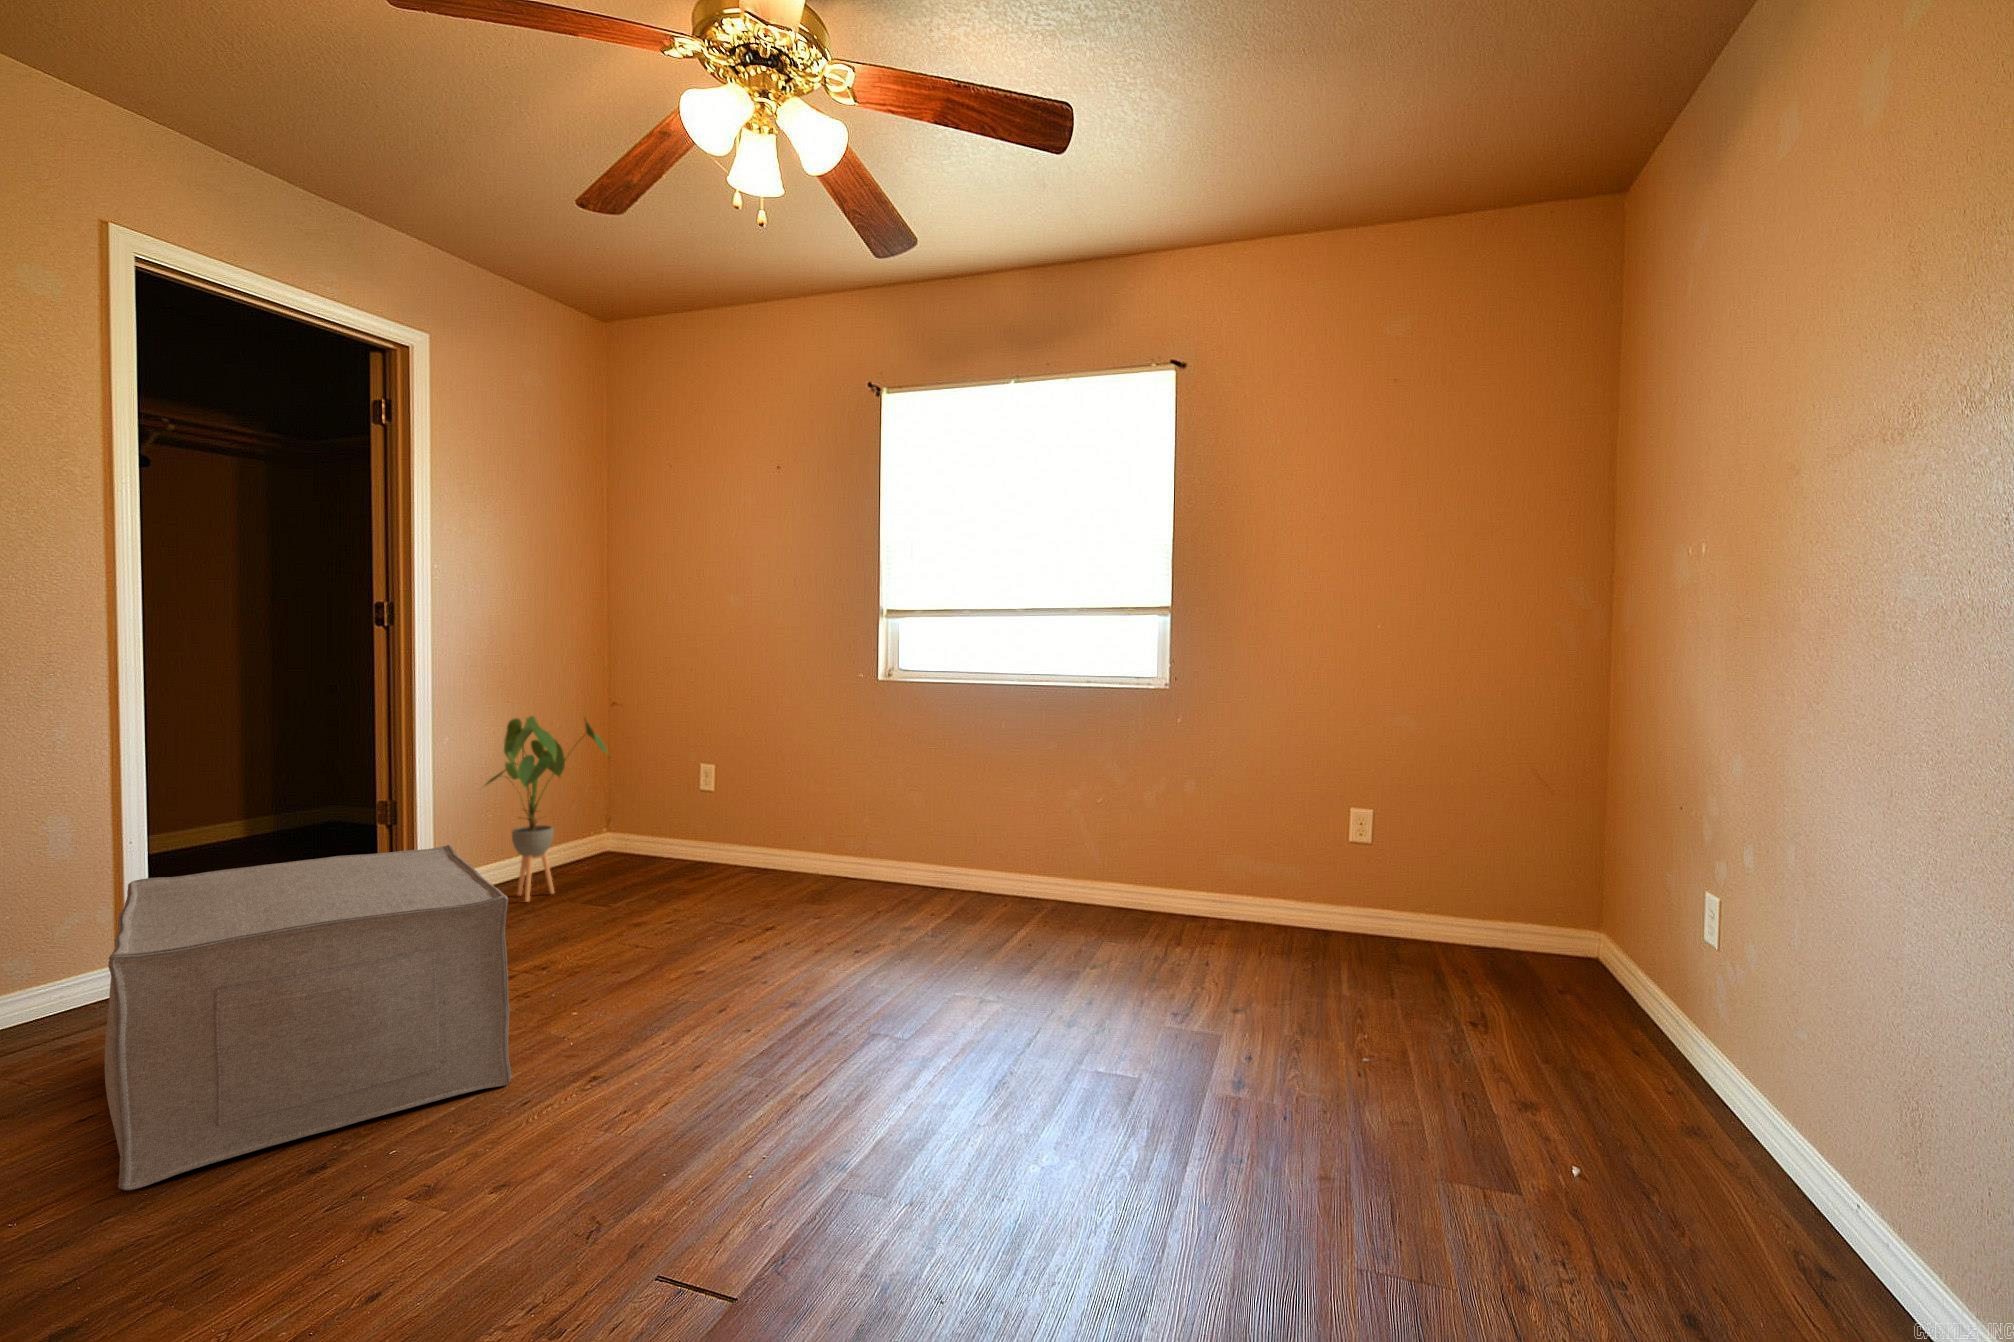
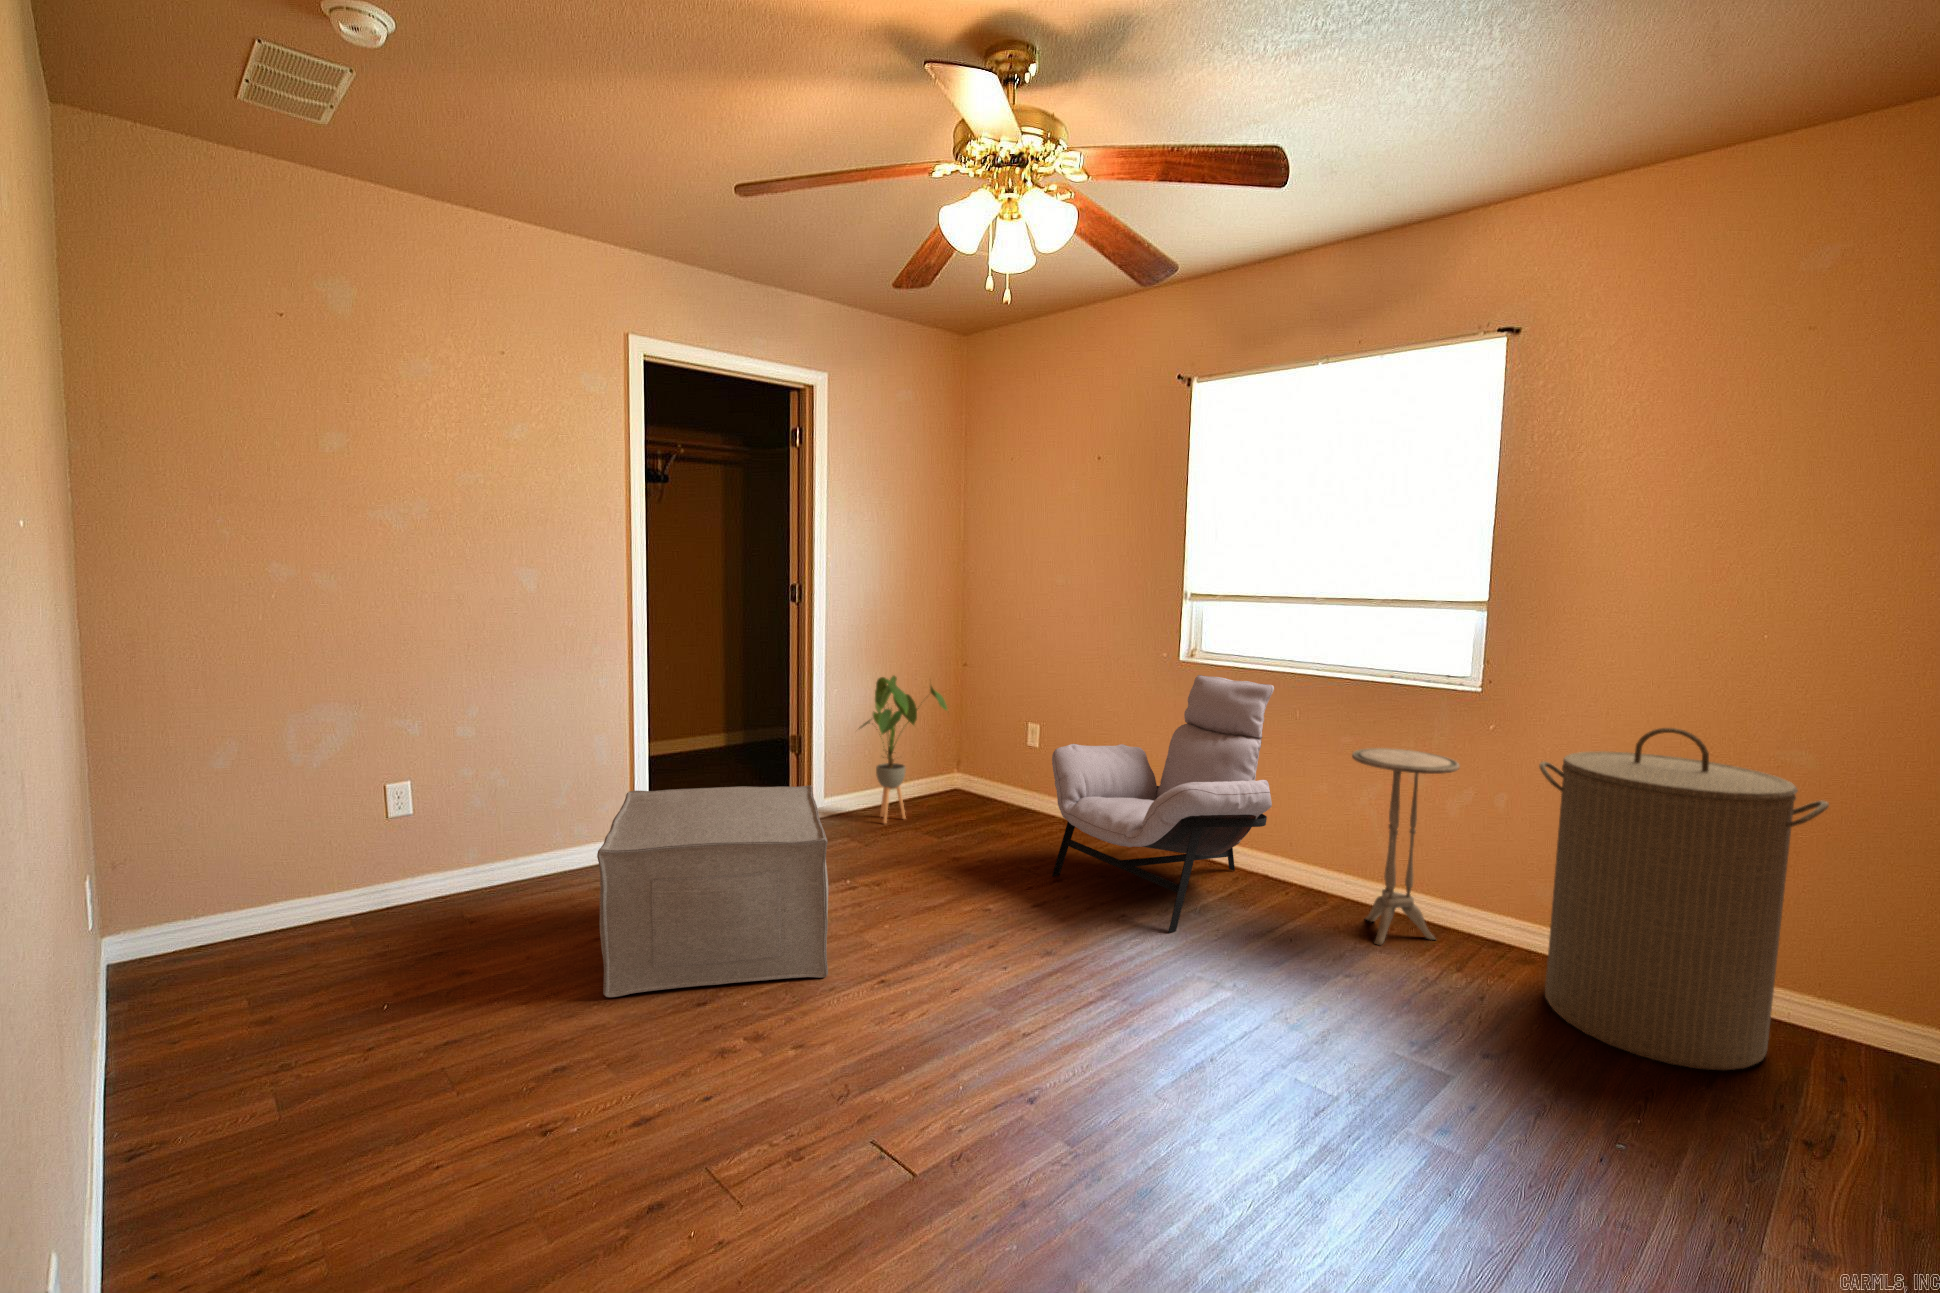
lounge chair: none [759,692,997,958] -> present [1052,675,1274,933]
laundry hamper: none [1231,698,1432,981] -> present [1539,728,1829,1070]
side table: none [1070,747,1162,934] -> present [1352,748,1460,945]

